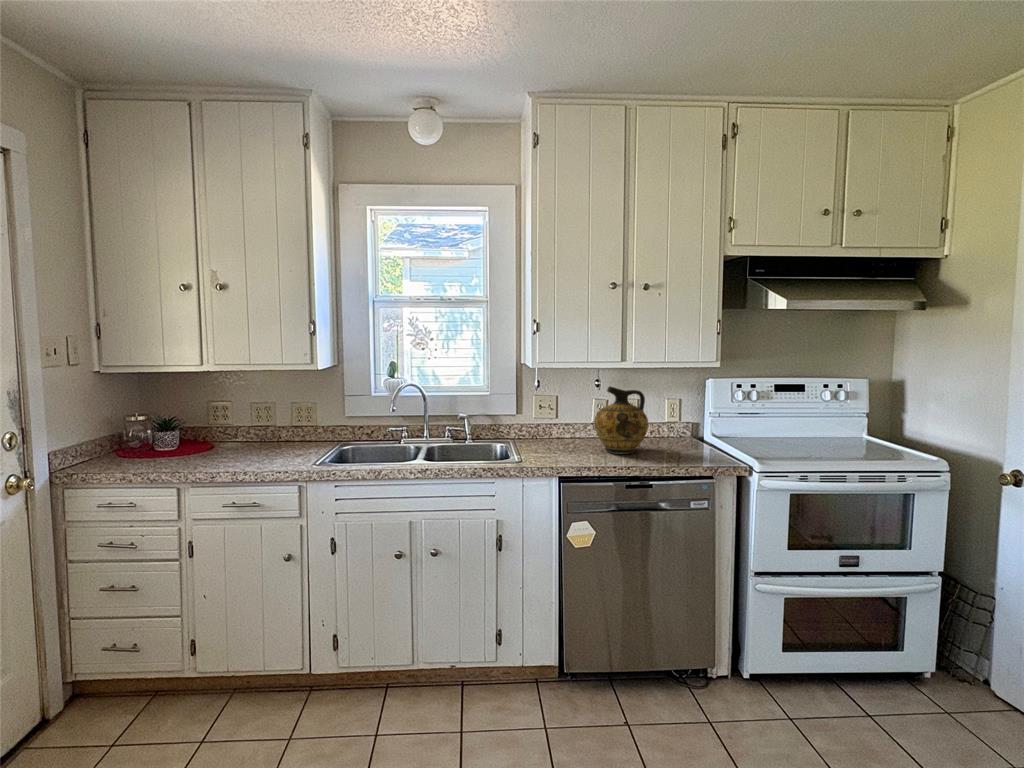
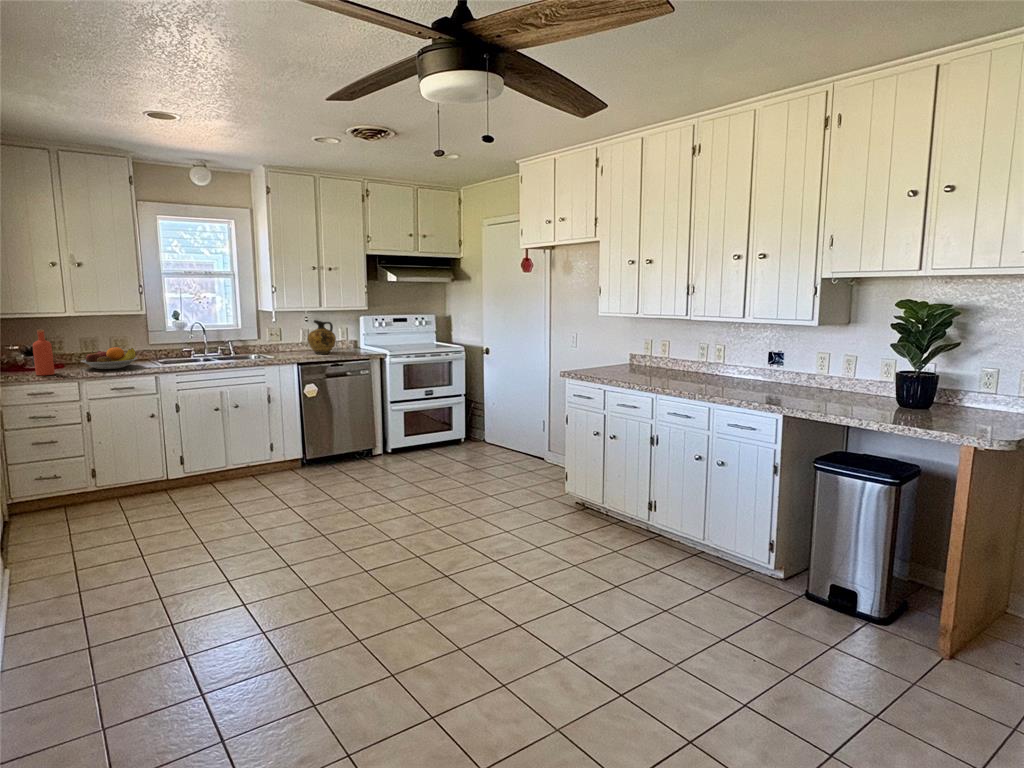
bottle: none [133,396,164,472] -> present [33,330,55,375]
fruit bowl: none [209,427,297,465] -> present [80,347,138,369]

